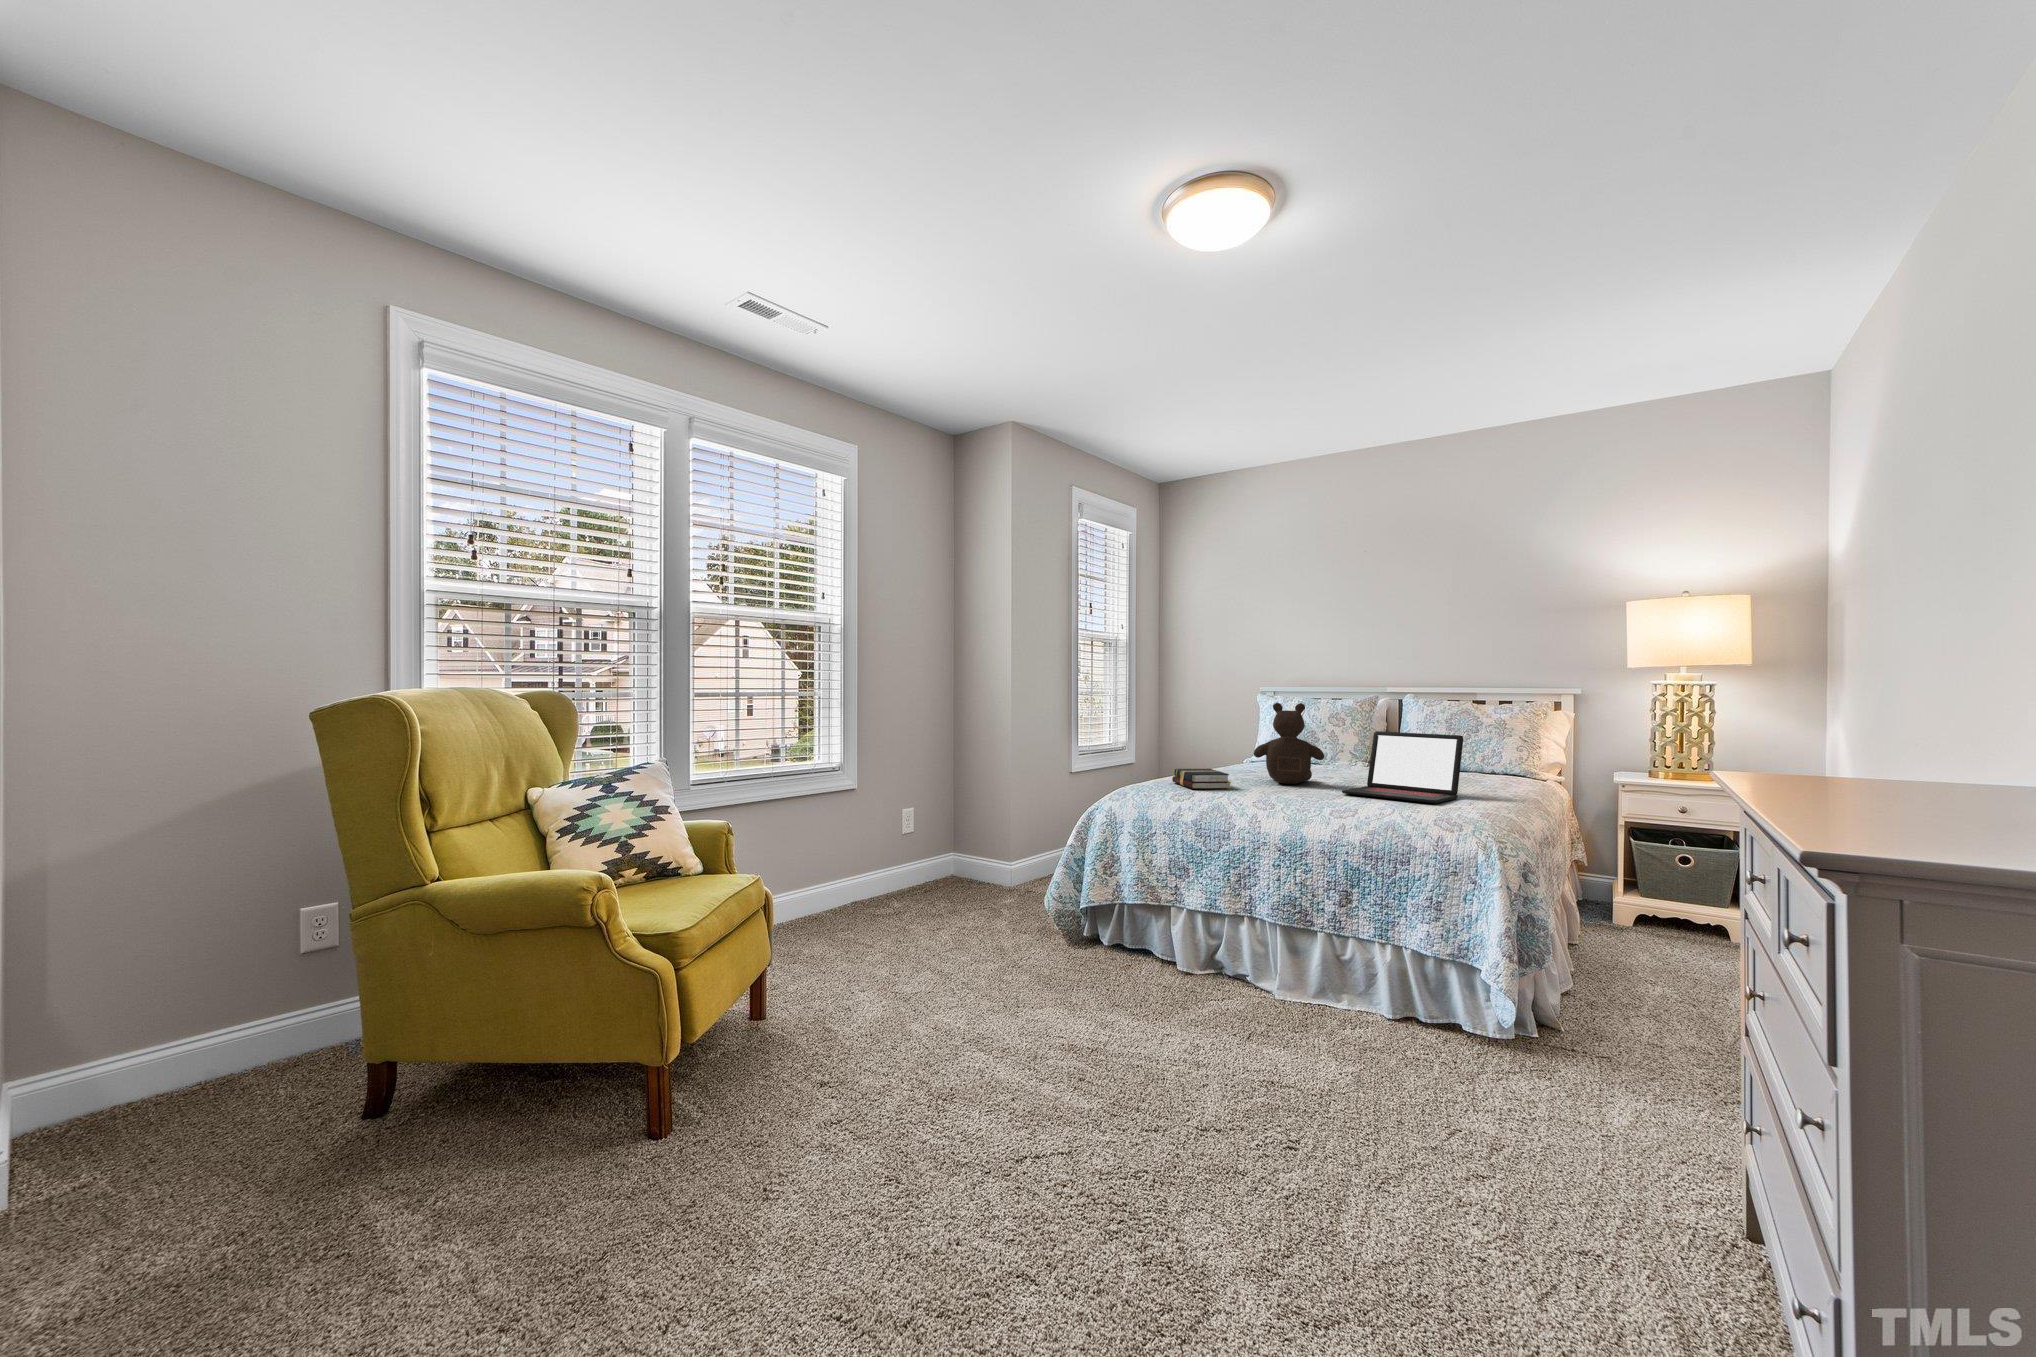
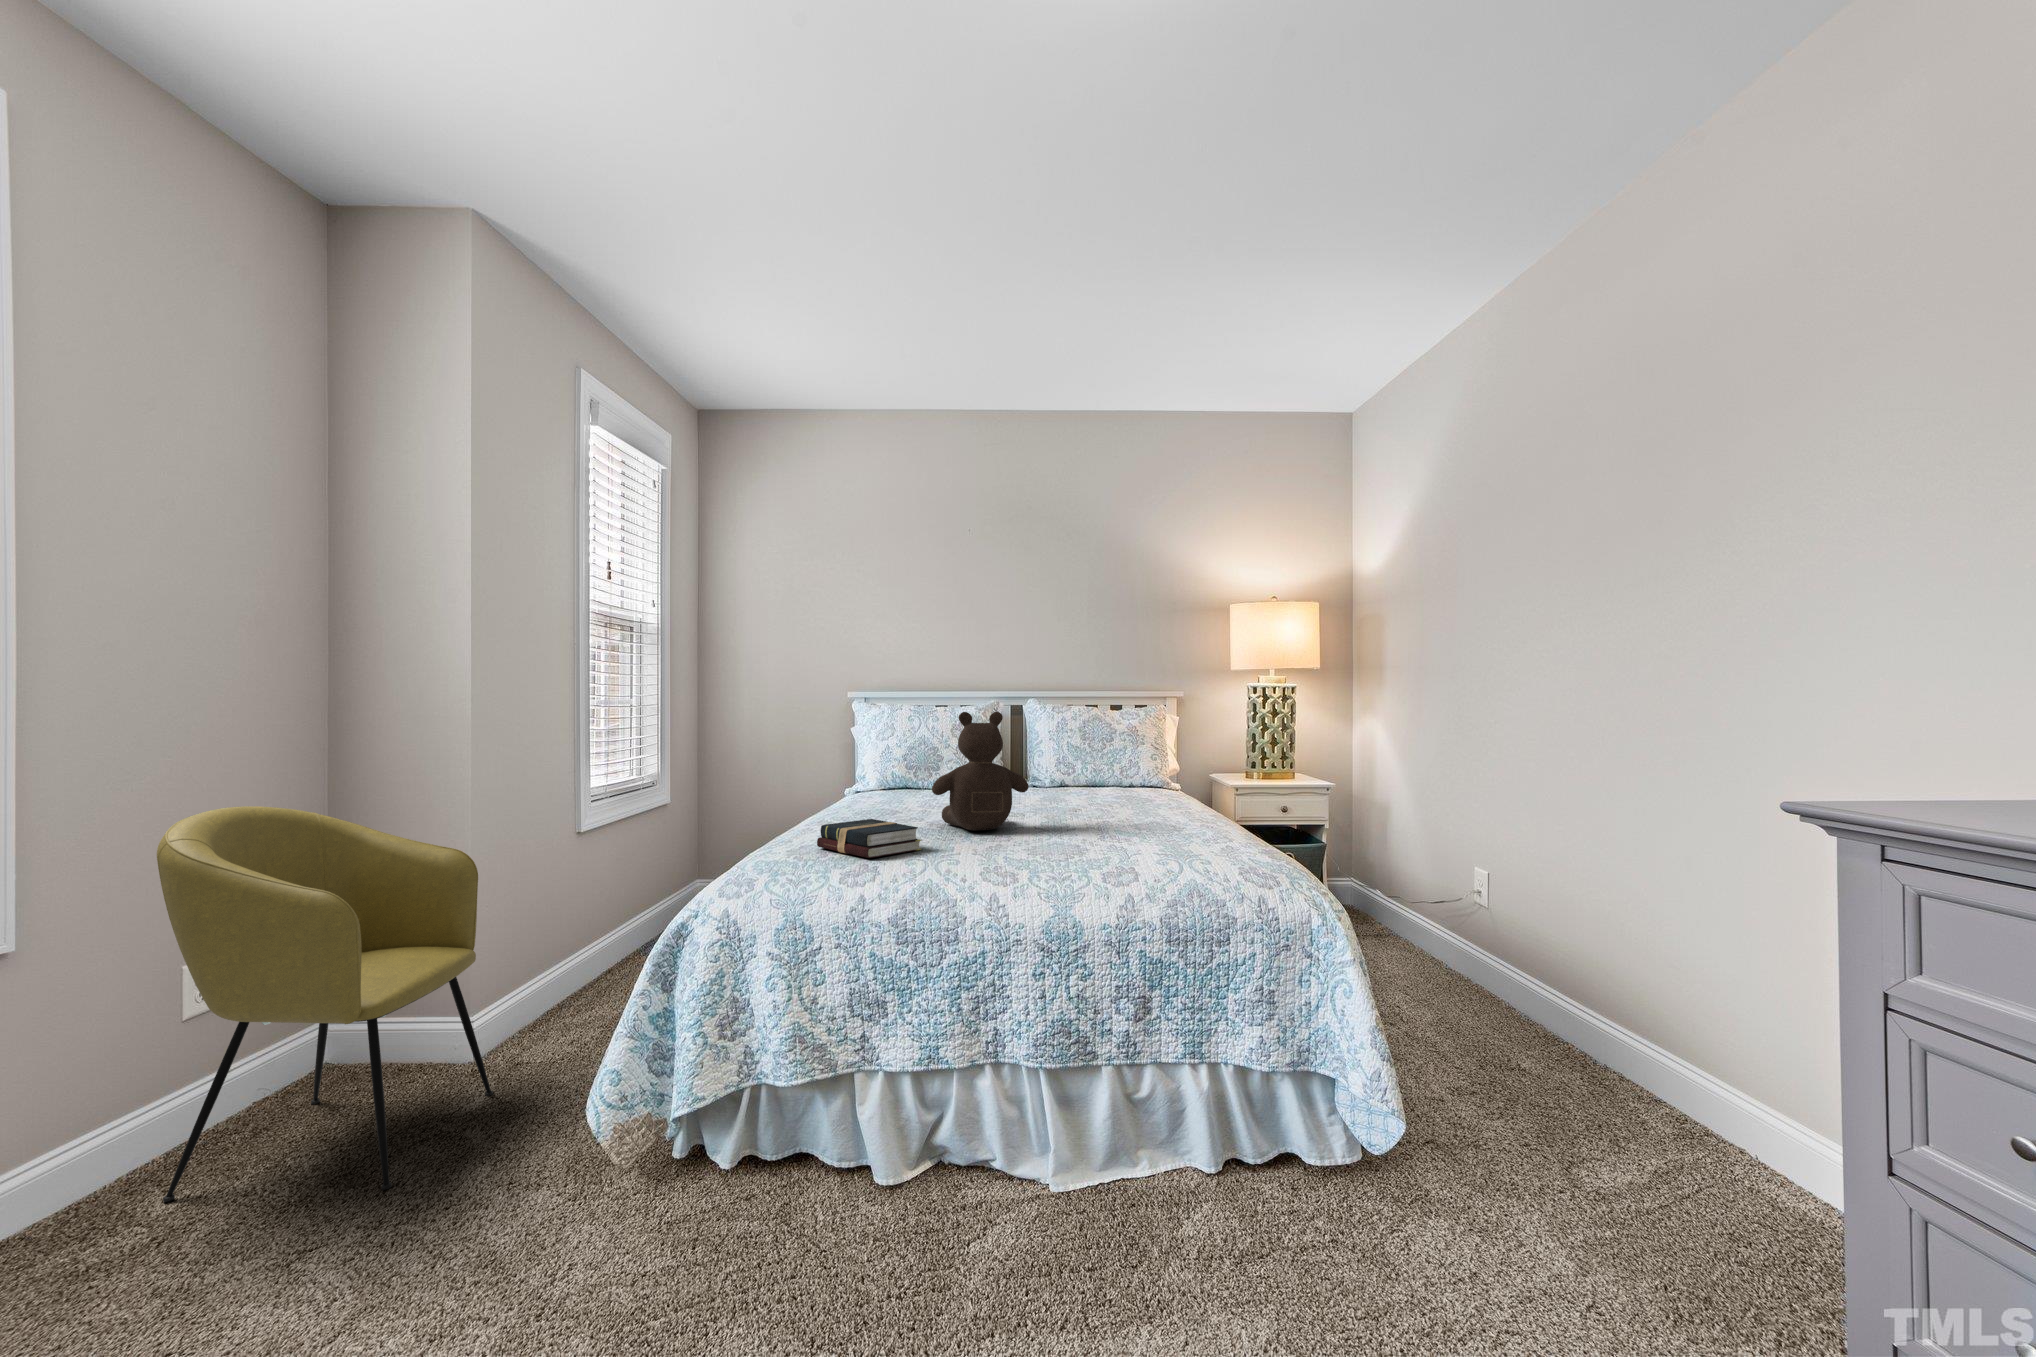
laptop: present [1342,731,1463,803] -> none [1076,747,1206,843]
armchair: none [887,738,1016,920] -> present [157,806,493,1202]

